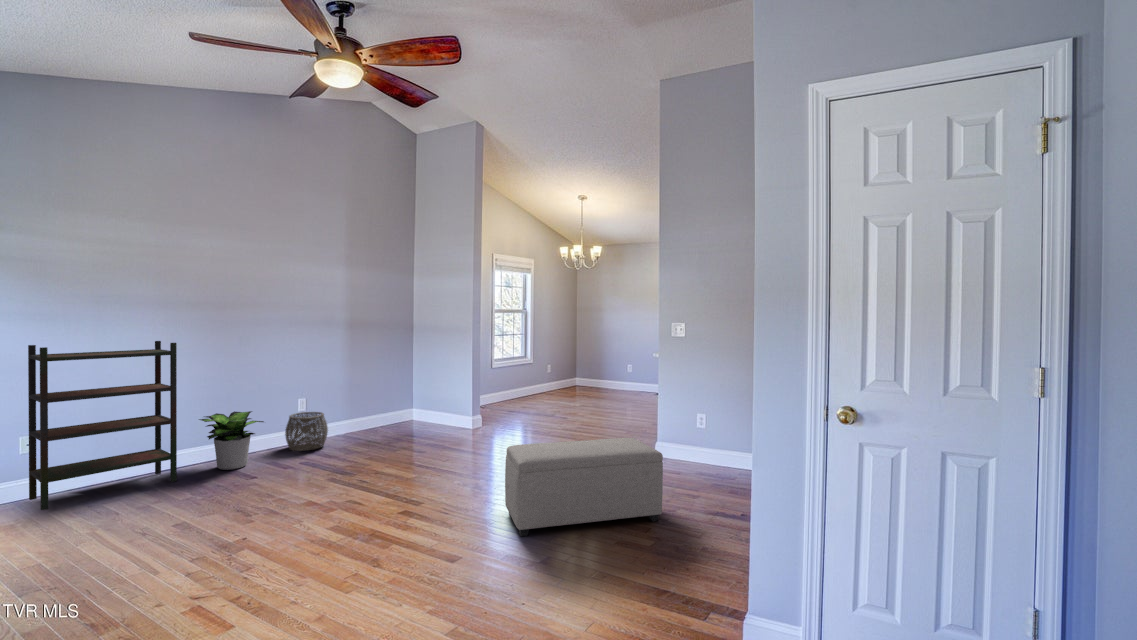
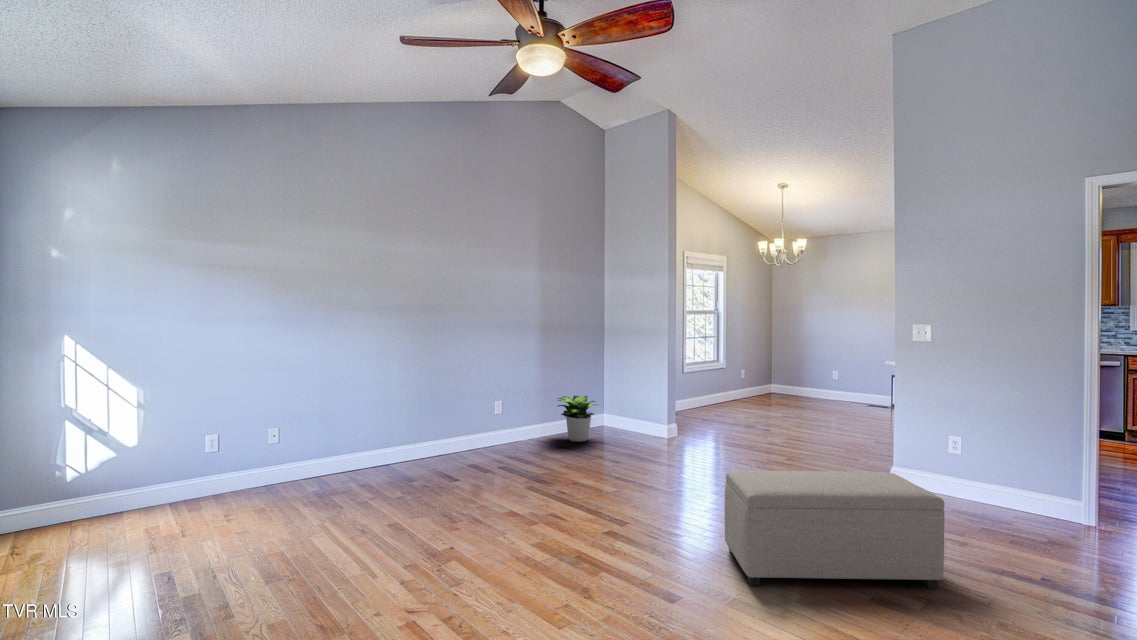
bookshelf: present [28,341,177,510] -> none [284,342,395,493]
potted plant: present [199,411,264,470] -> present [558,395,597,442]
woven basket: present [285,412,328,451] -> none [485,414,524,453]

